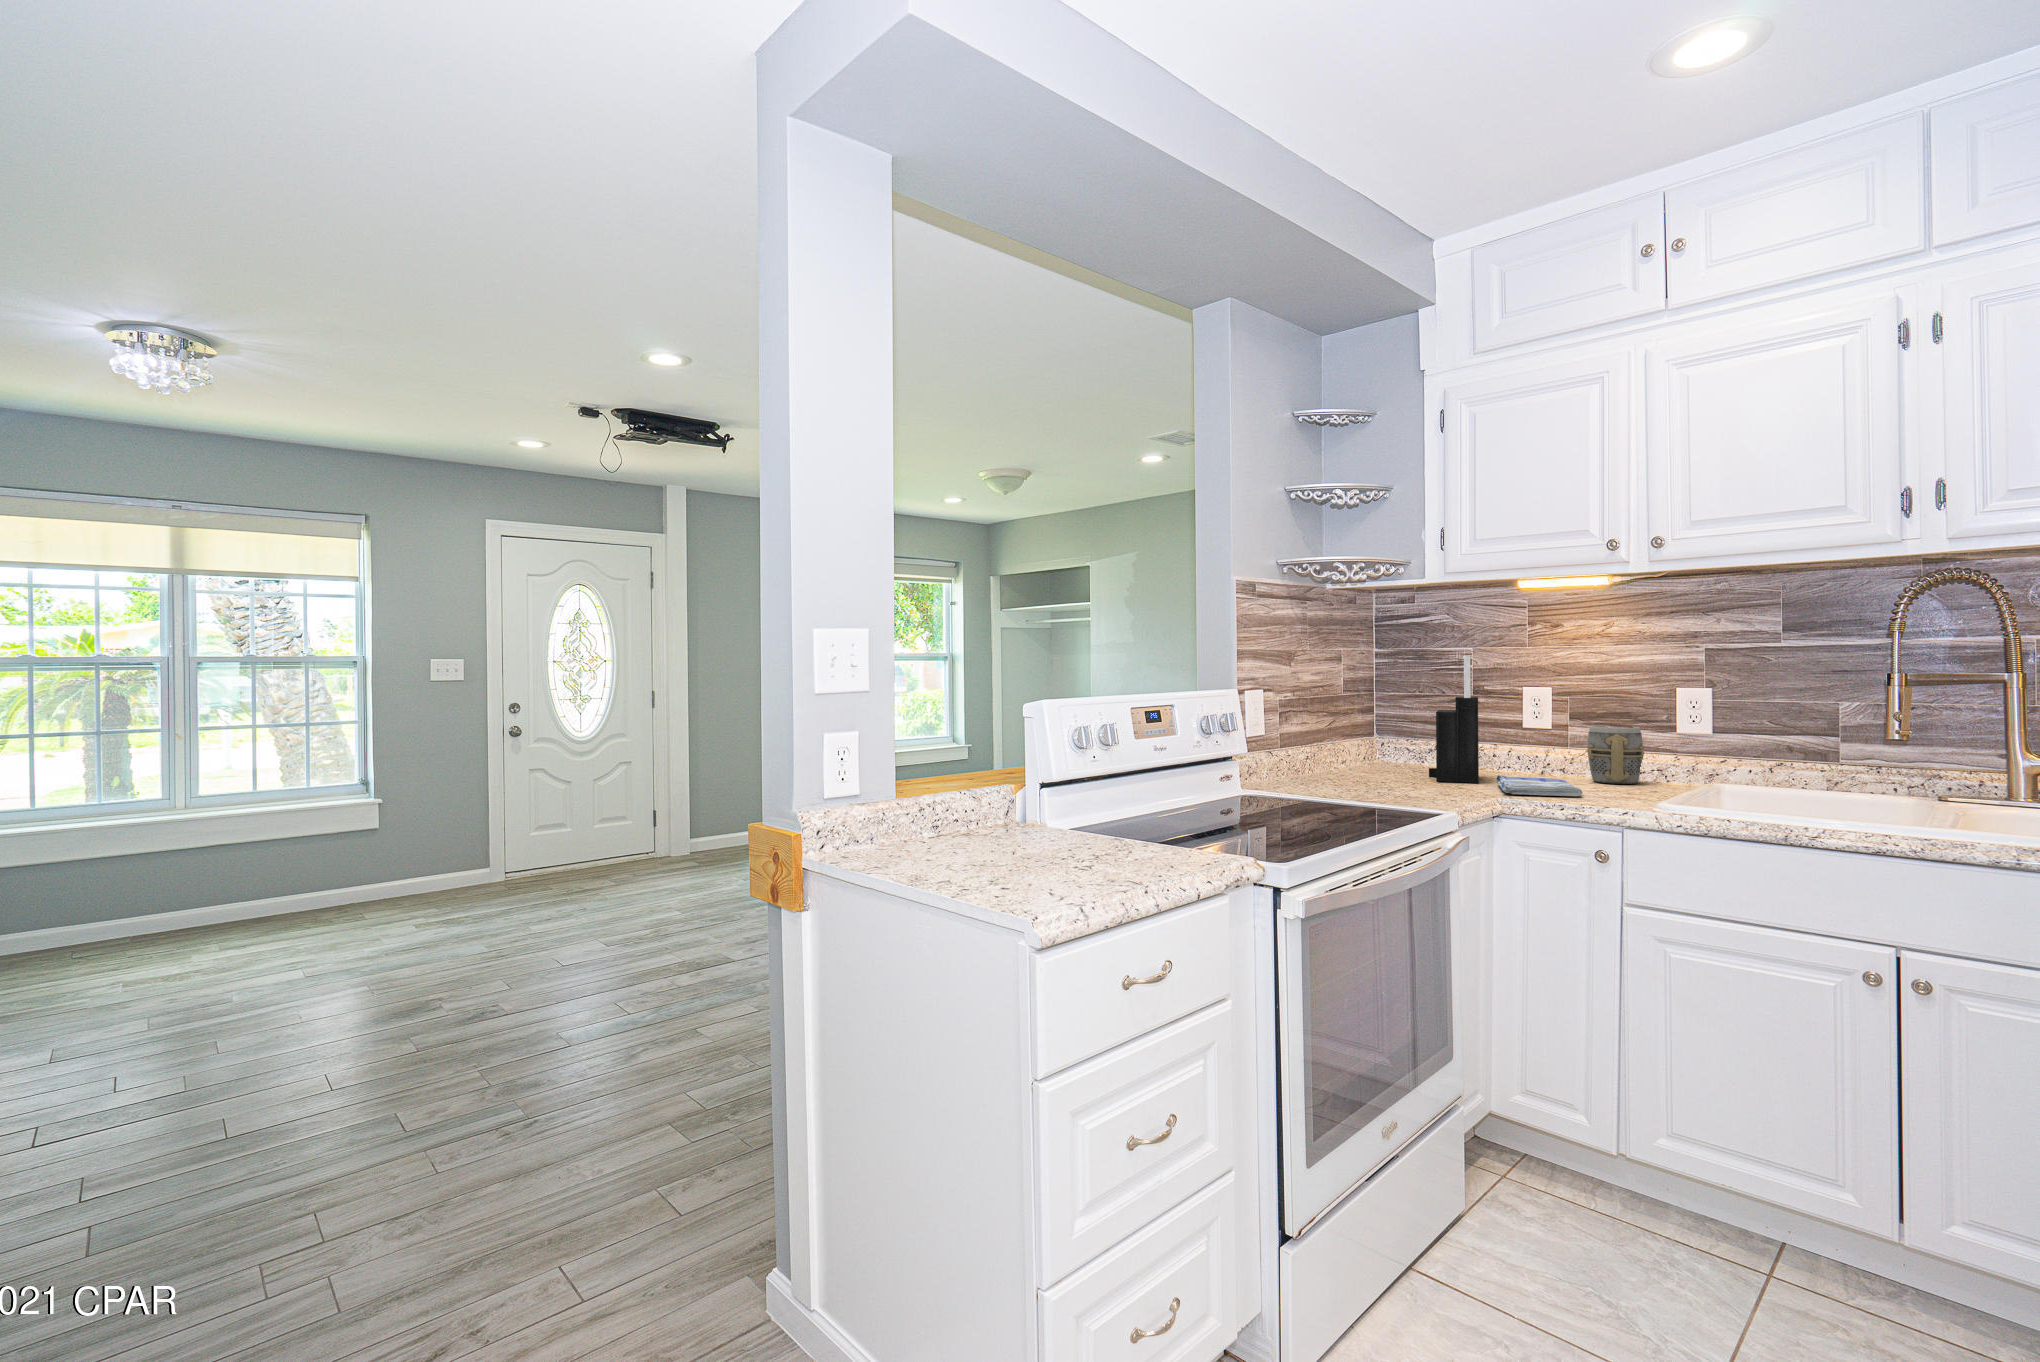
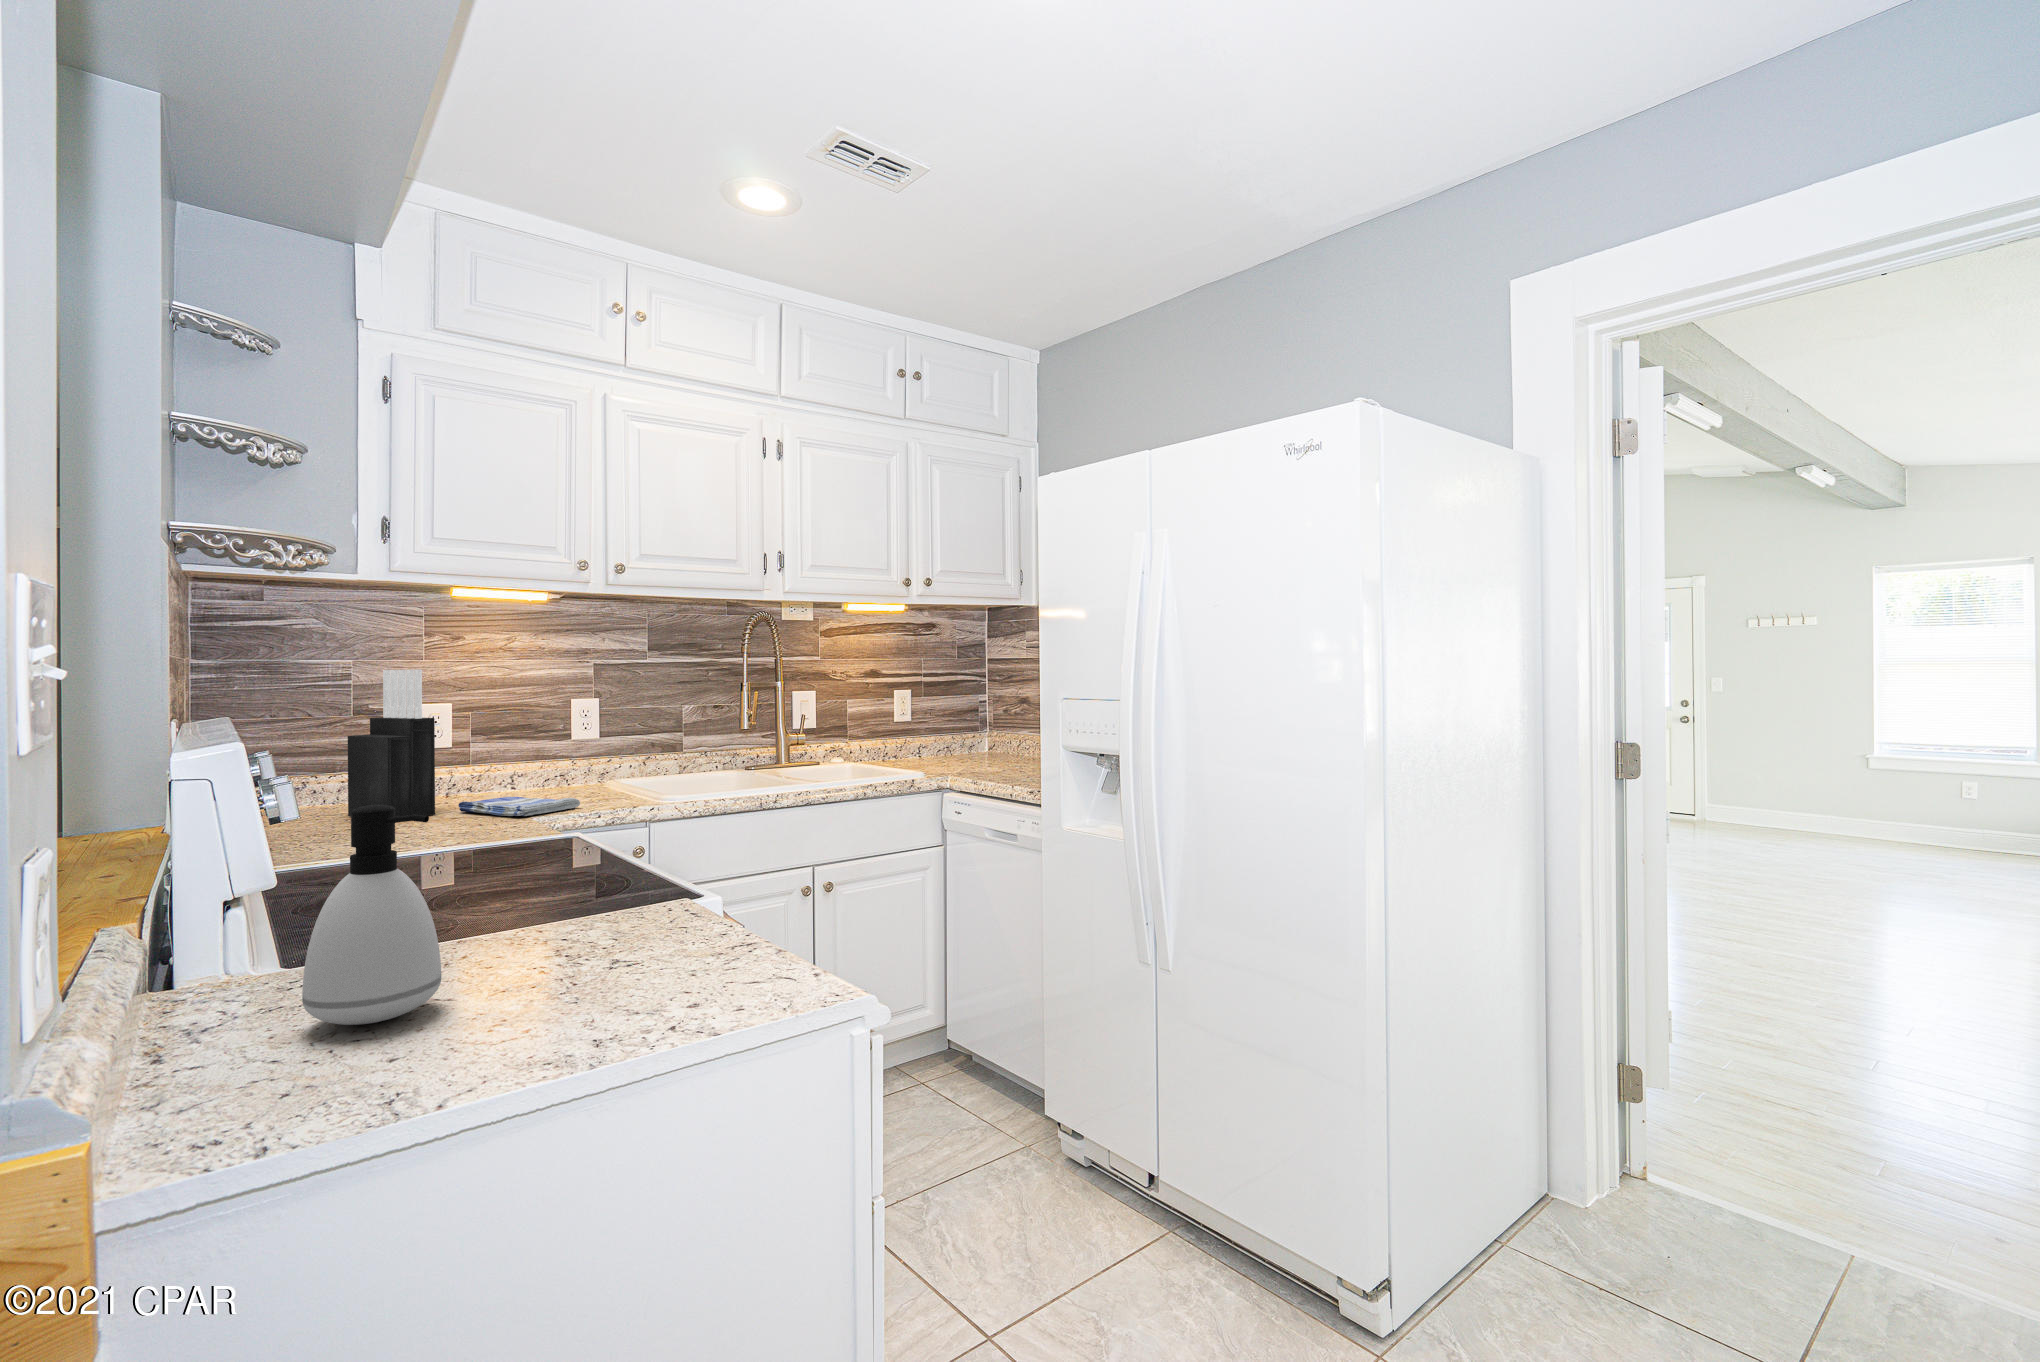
mug: present [1587,726,1644,784] -> none [499,738,554,795]
soap dispenser: none [972,727,1035,845] -> present [302,805,441,1025]

